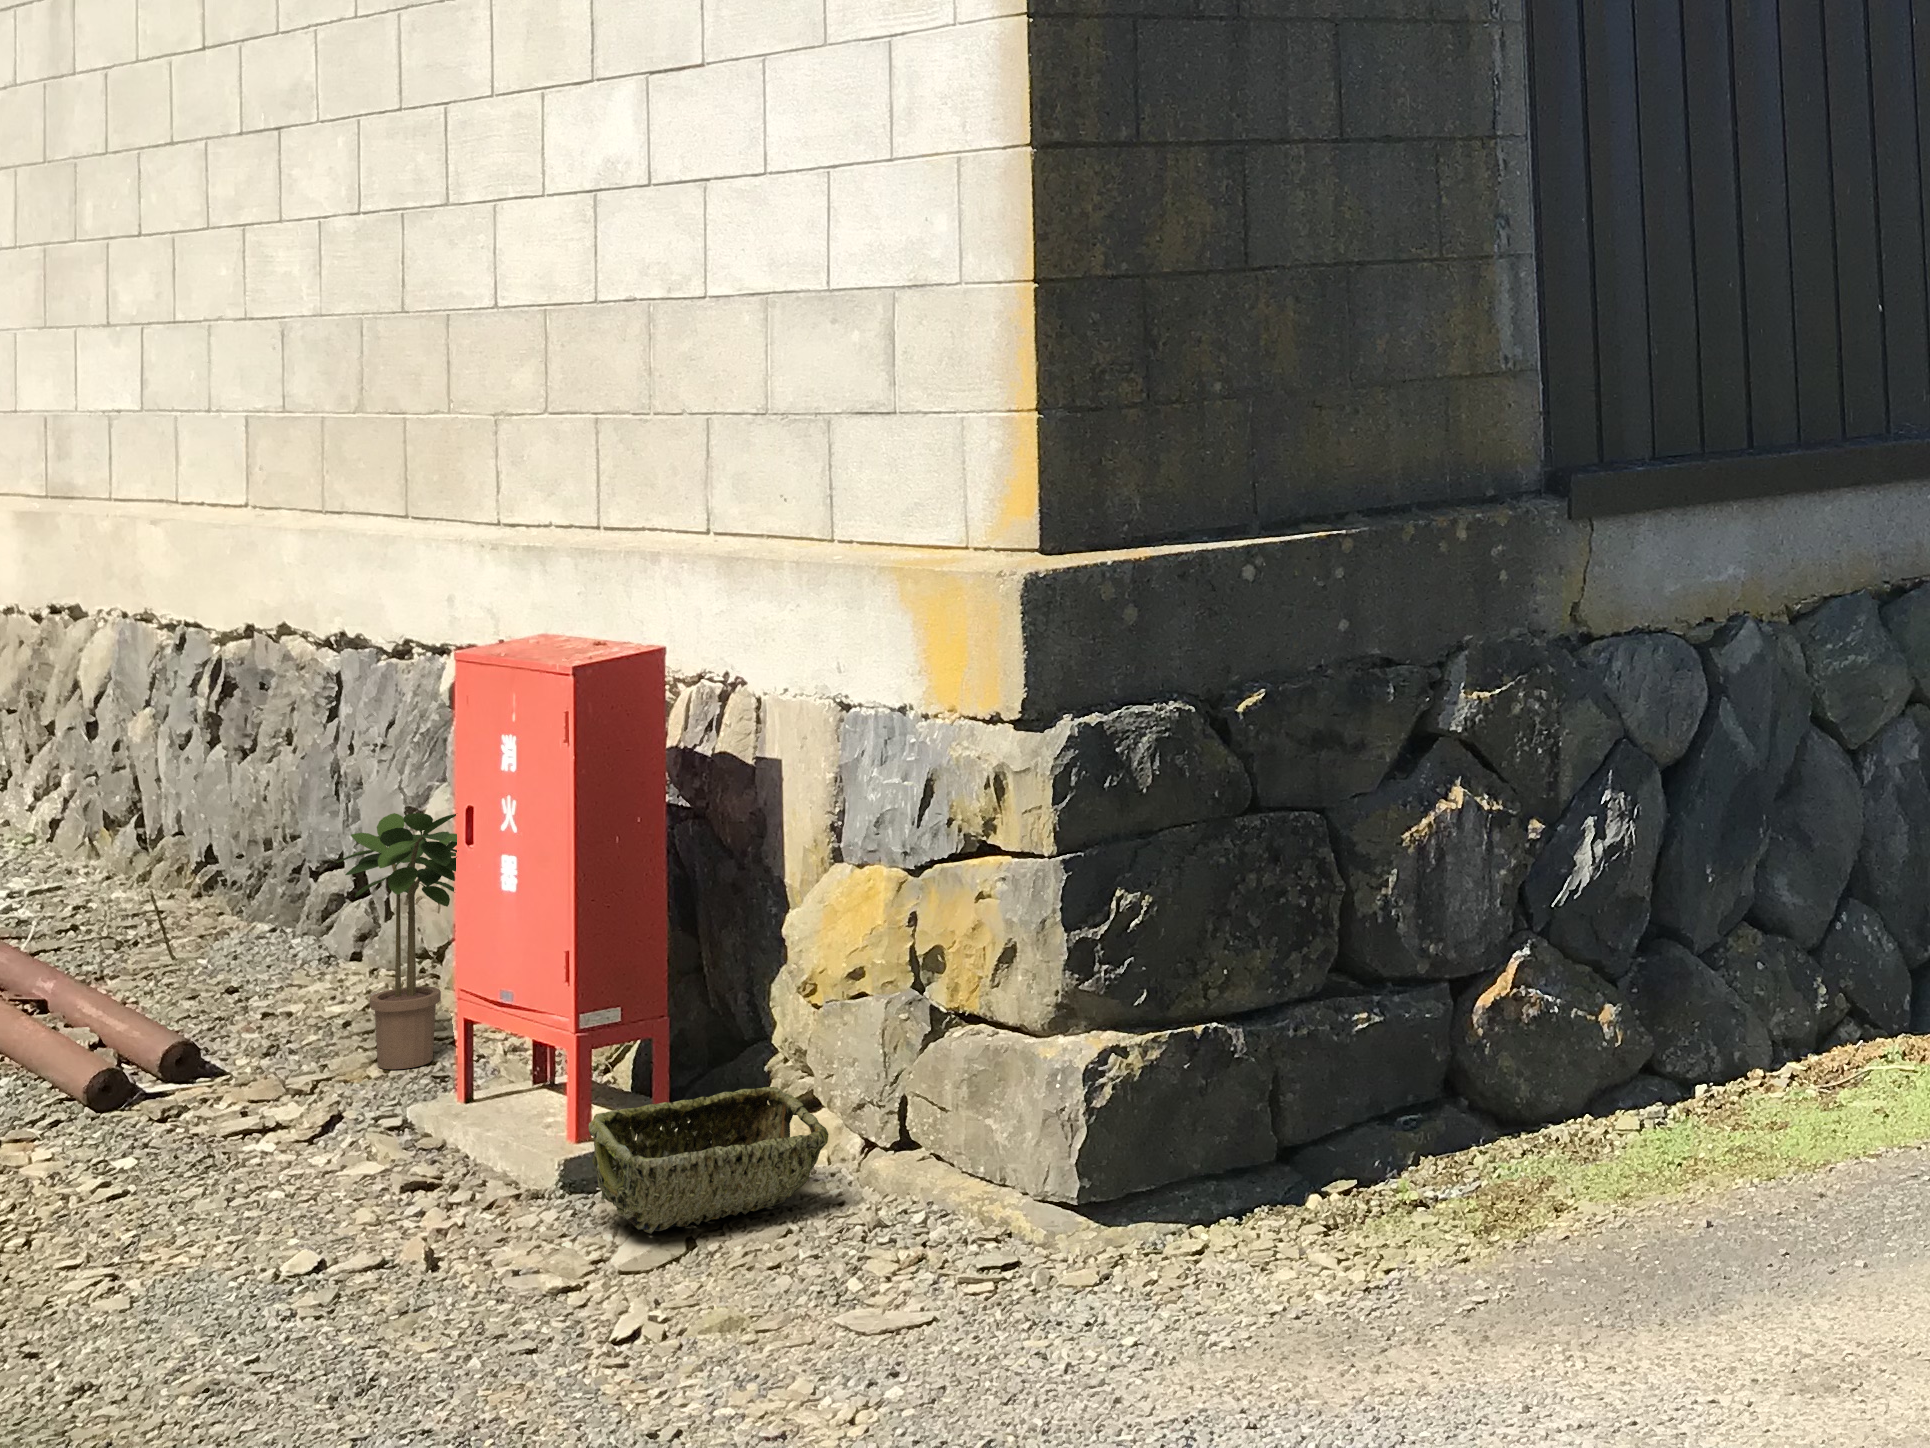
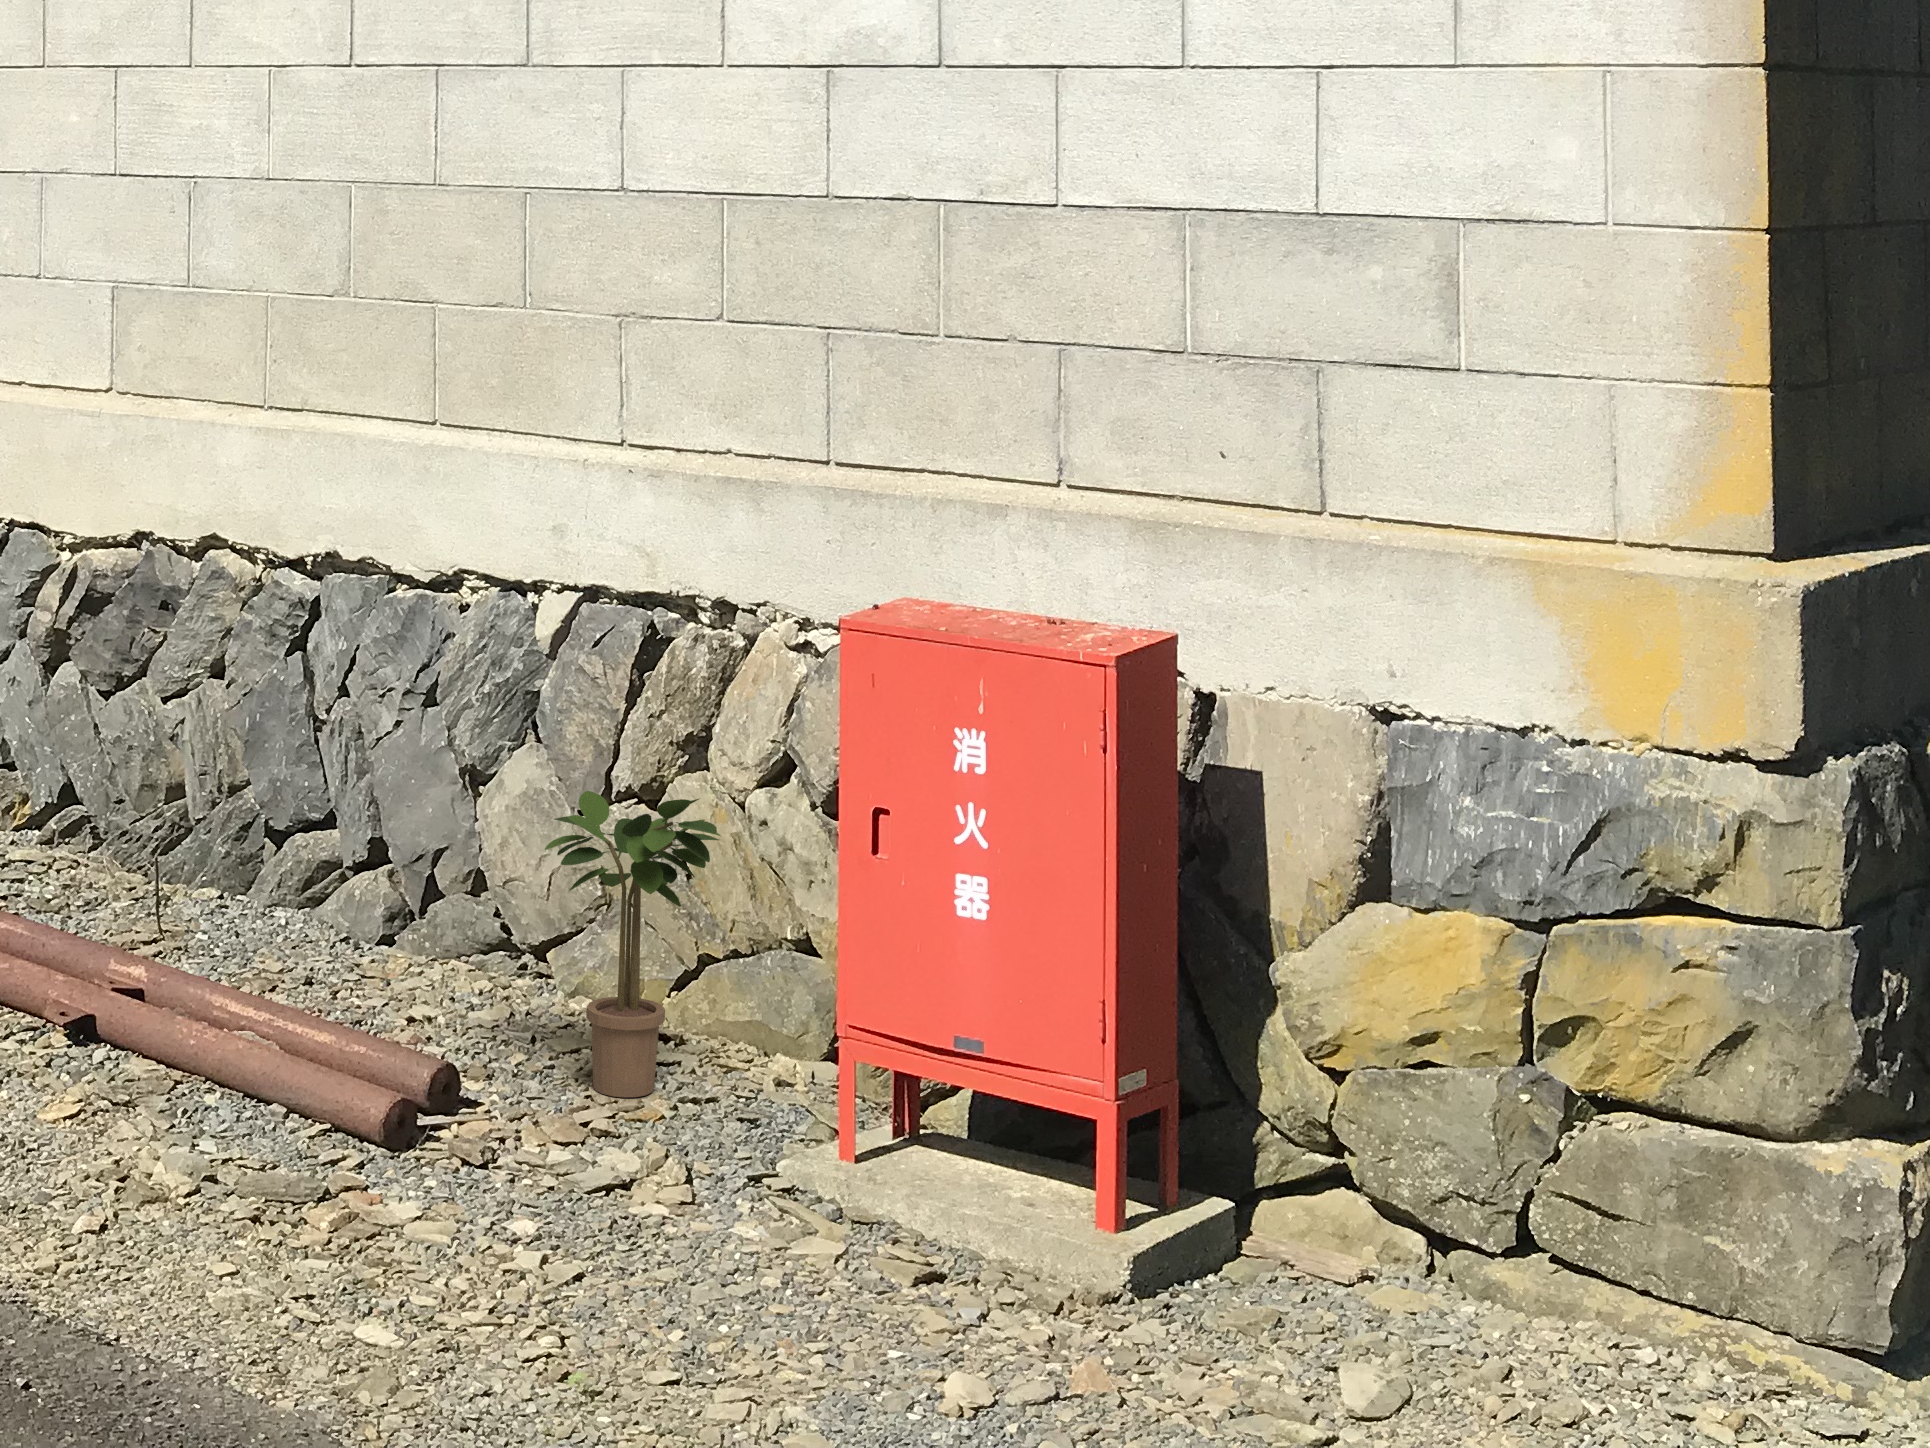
woven basket: present [589,1087,829,1233] -> none [1205,1169,1465,1358]

